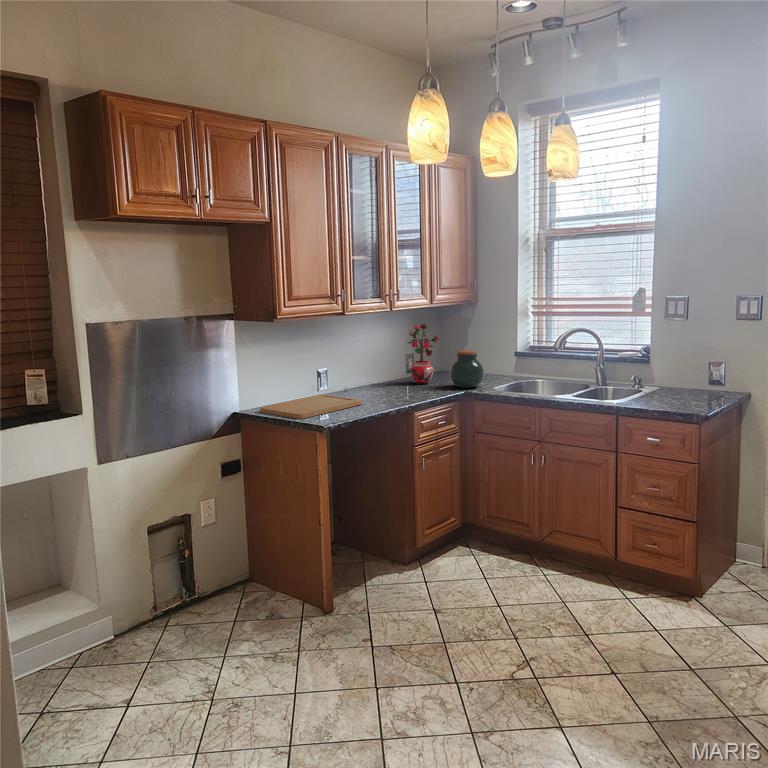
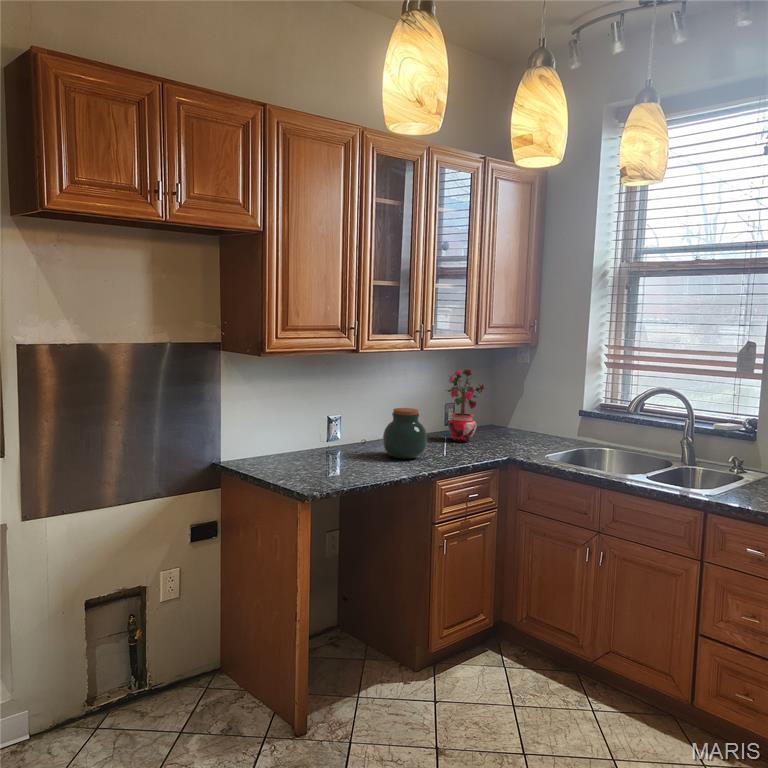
jar: present [450,350,484,388] -> present [383,408,427,459]
cutting board: present [260,395,361,419] -> none [245,447,372,479]

